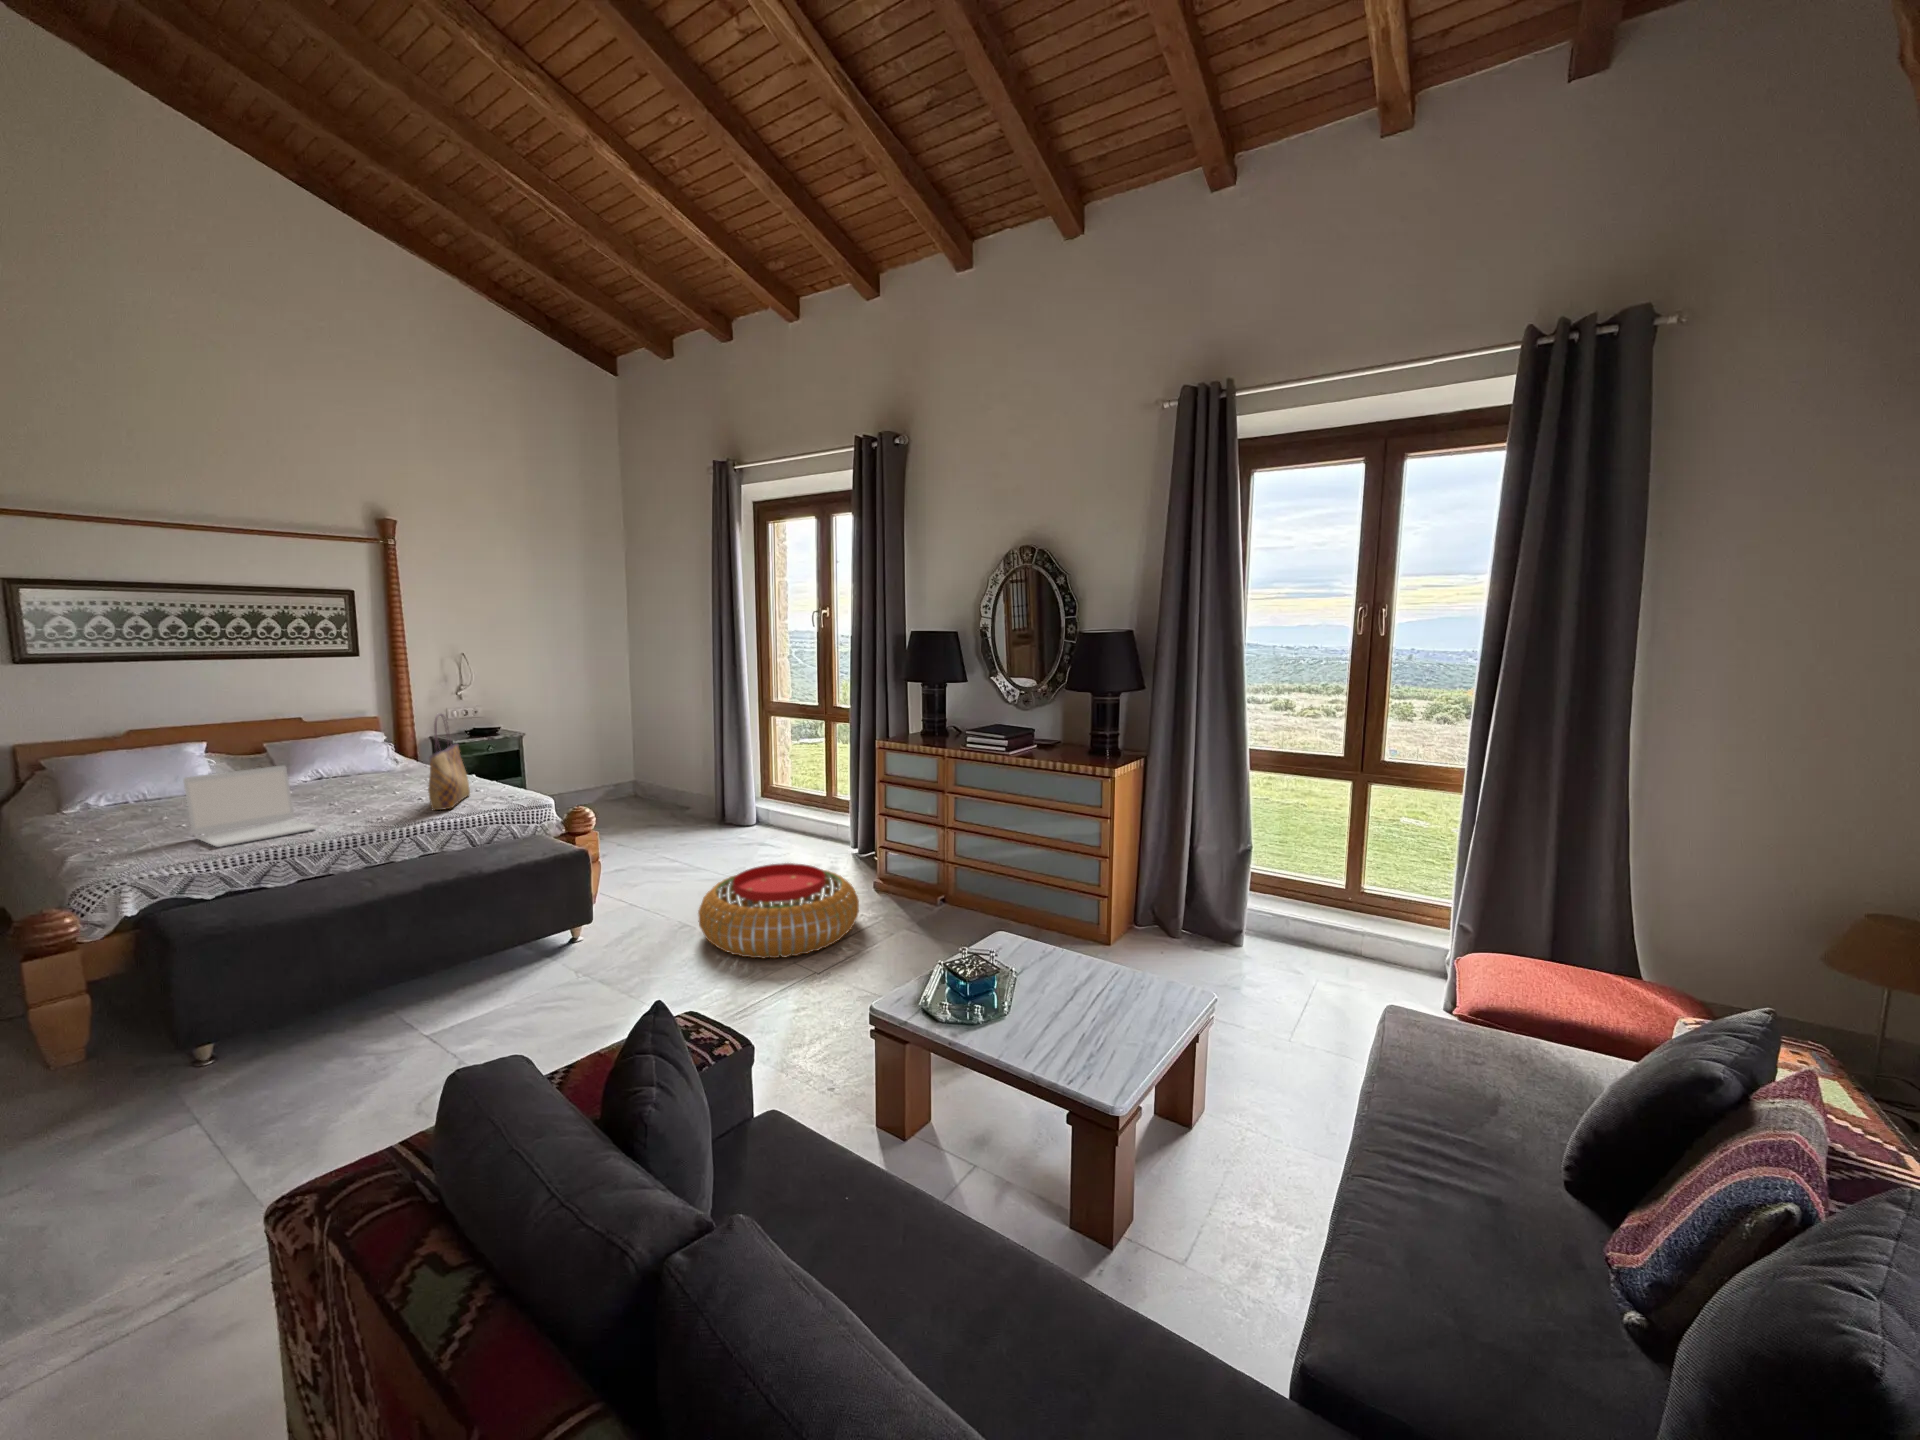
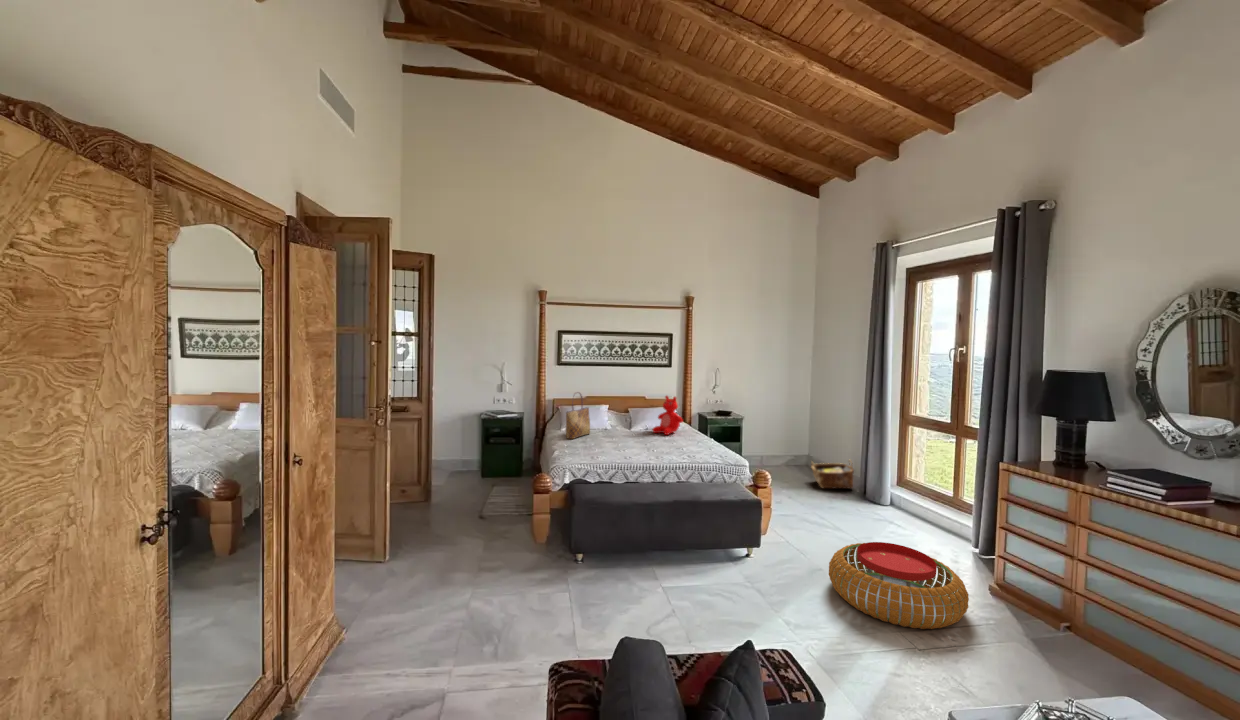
teddy bear: none [336,709,406,784] -> present [653,396,683,435]
tote bag: present [428,713,470,810] -> present [566,392,590,439]
laptop: present [183,766,317,847] -> none [592,422,636,458]
woven basket: none [642,777,706,826] -> present [811,461,854,488]

